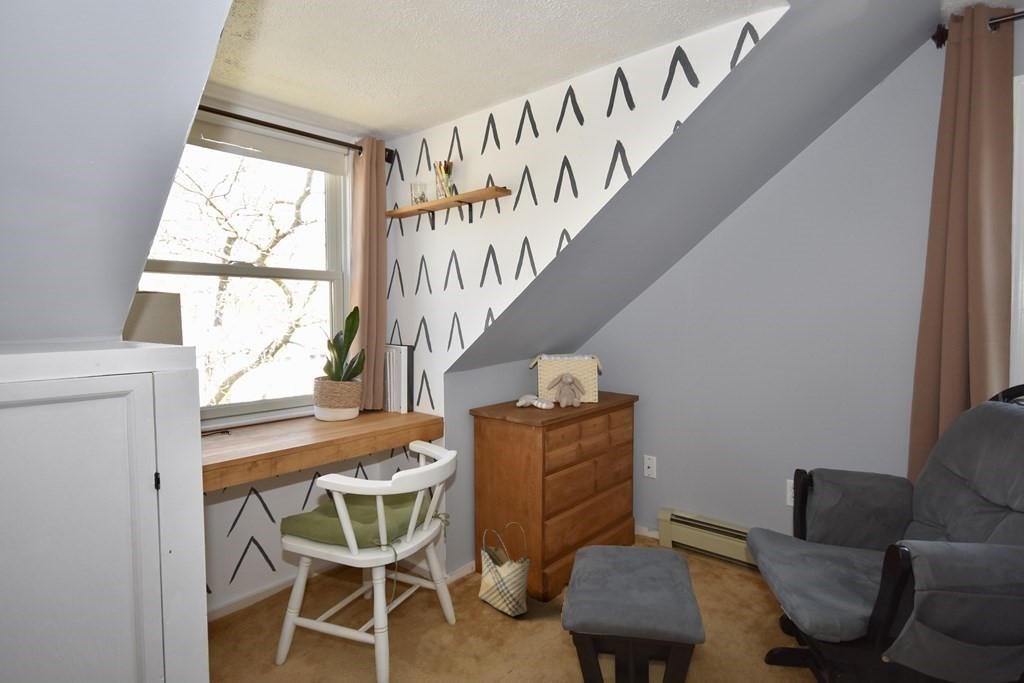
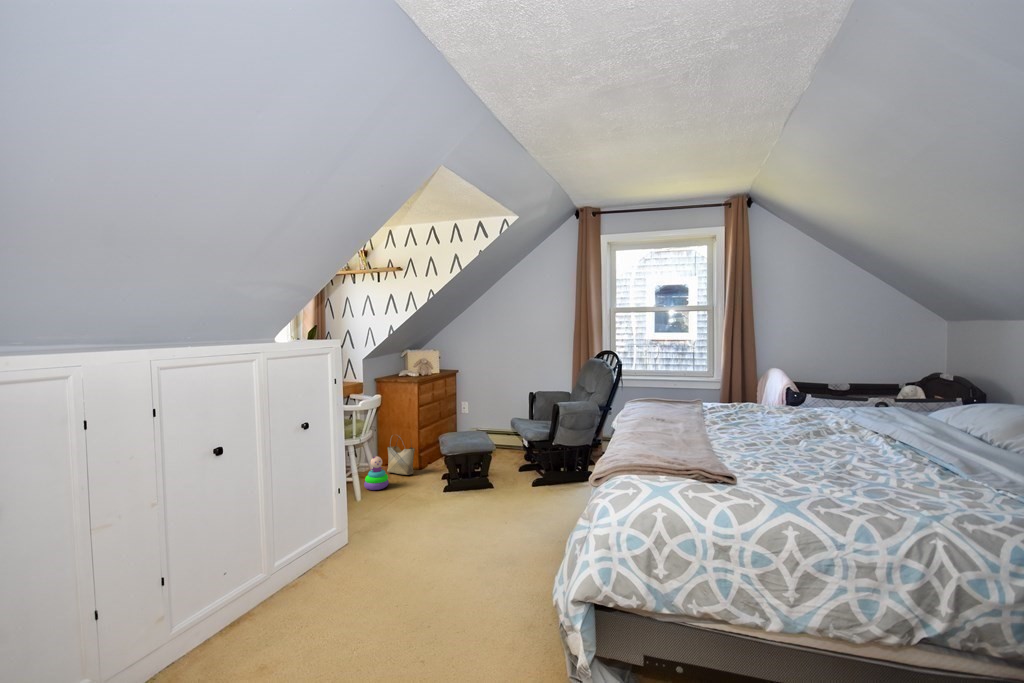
stacking toy: none [415,580,464,656] -> present [364,456,389,490]

